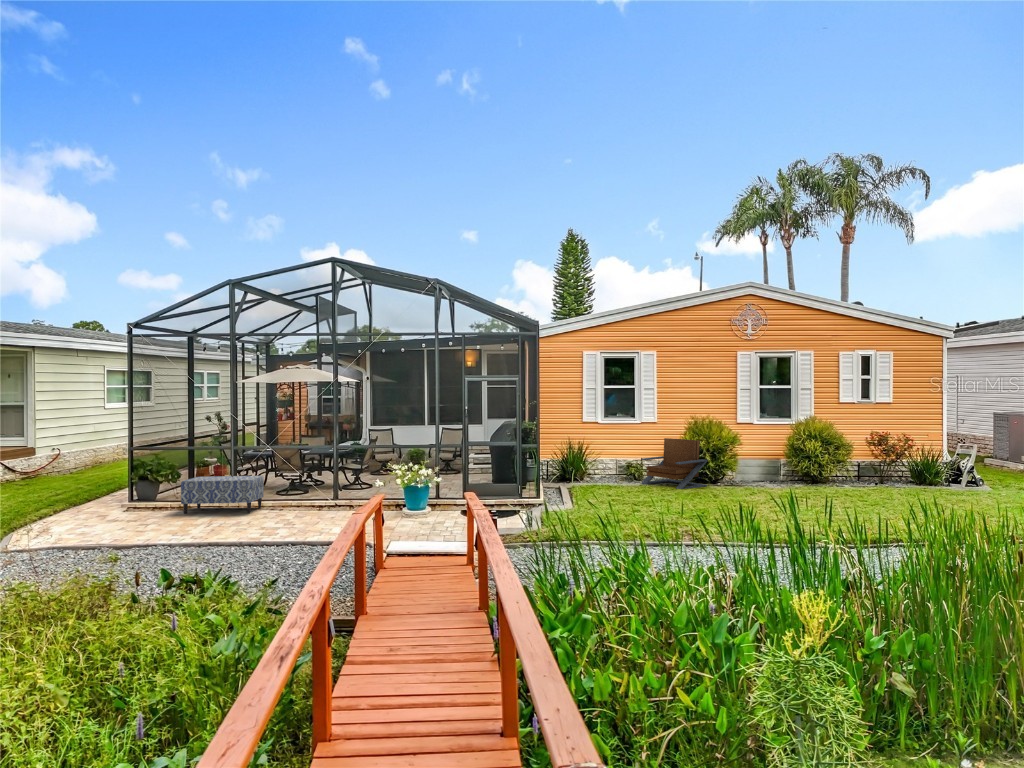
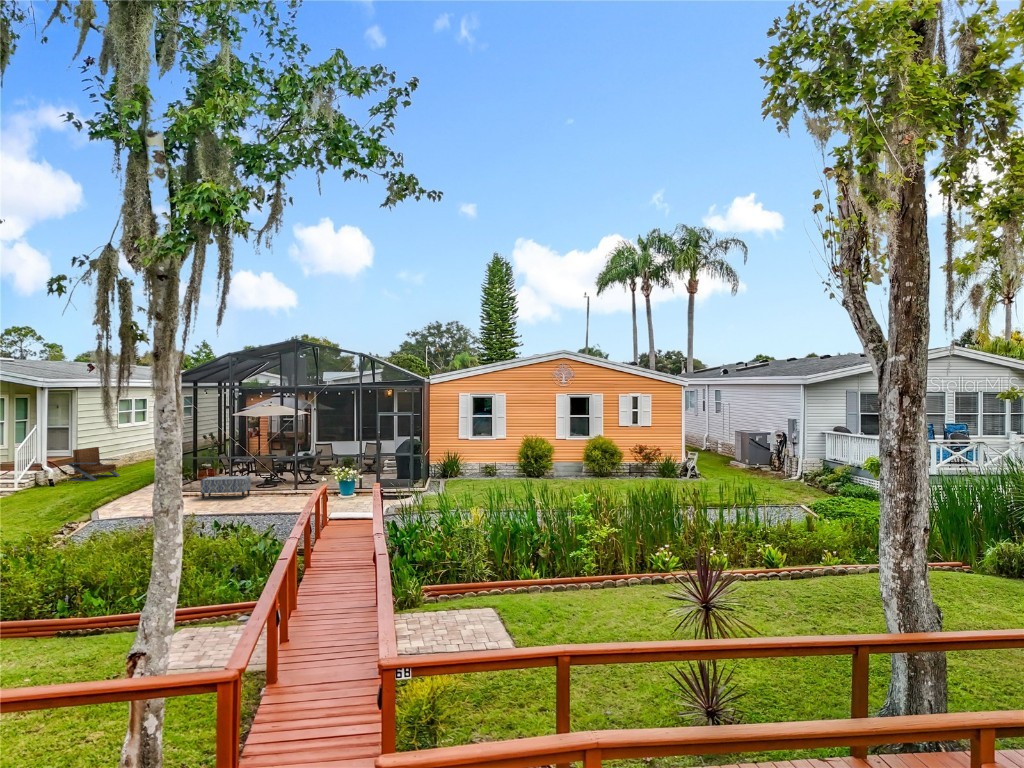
lounge chair: present [641,438,707,489] -> present [67,447,119,481]

